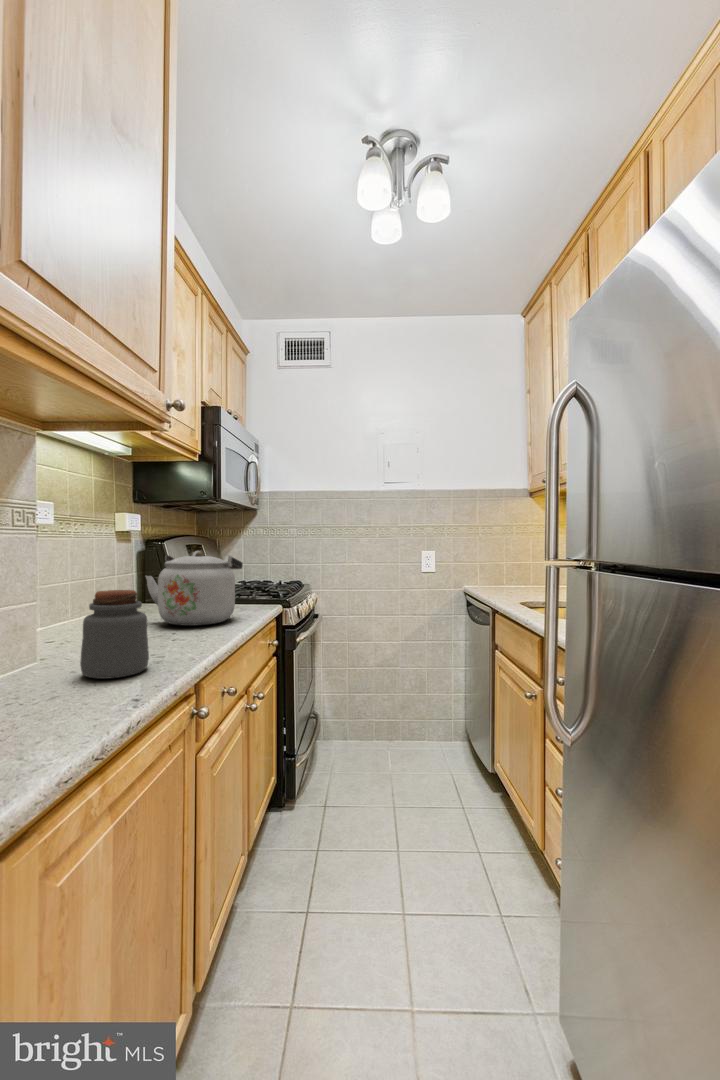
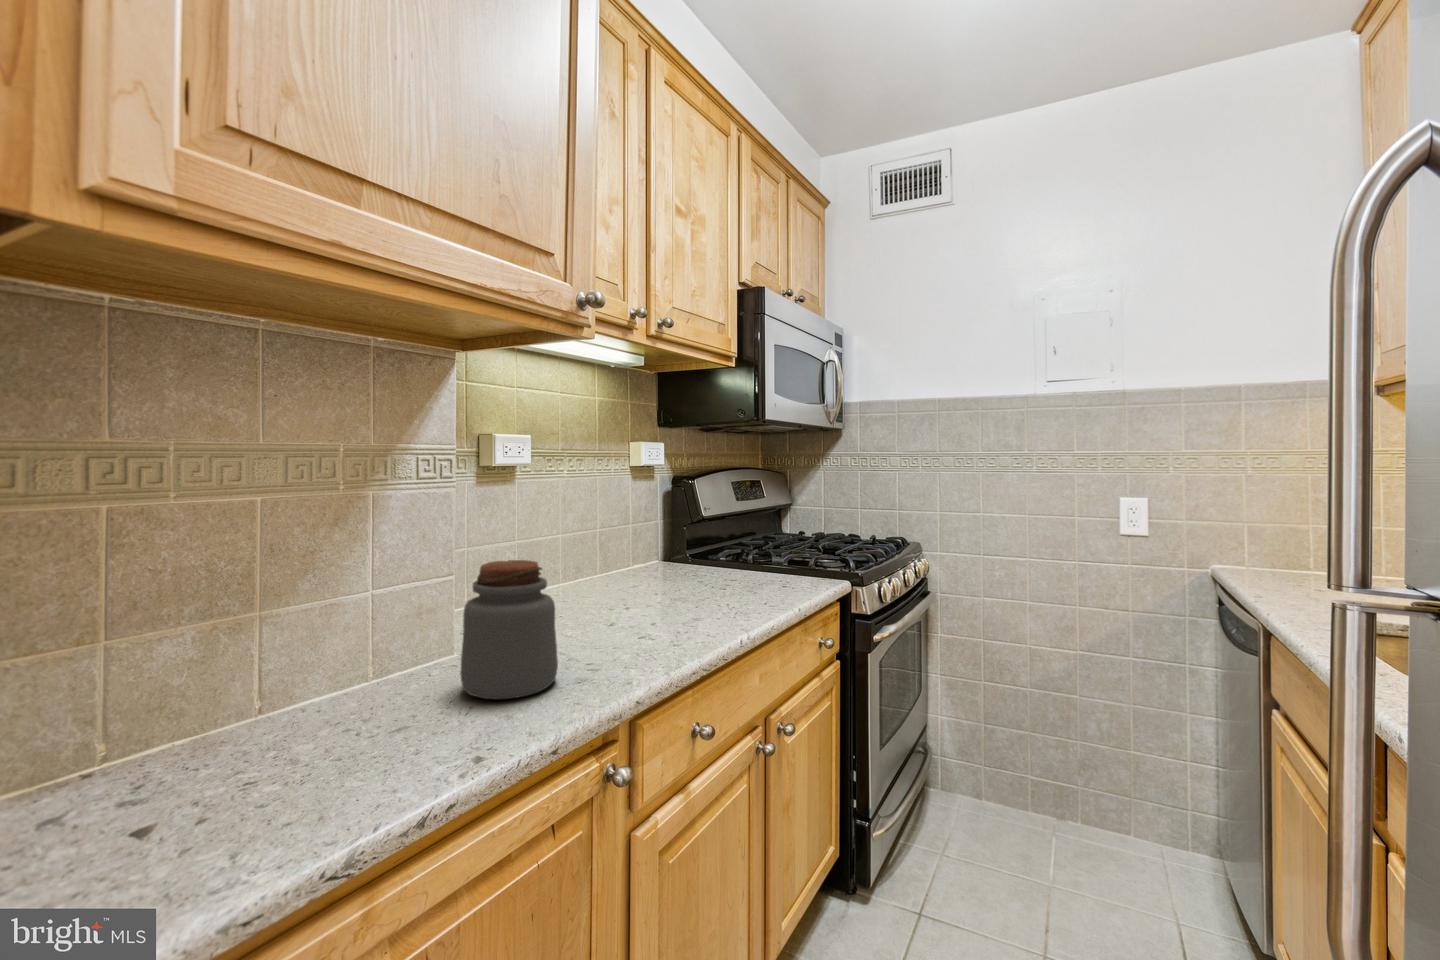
kettle: present [146,551,243,626] -> none [642,495,774,607]

